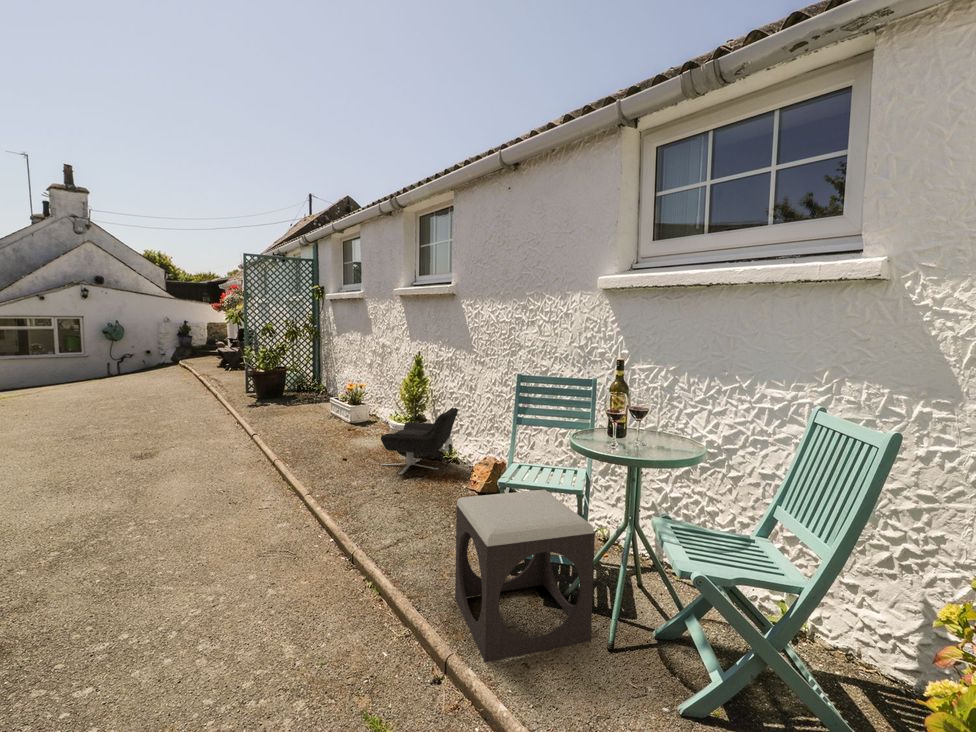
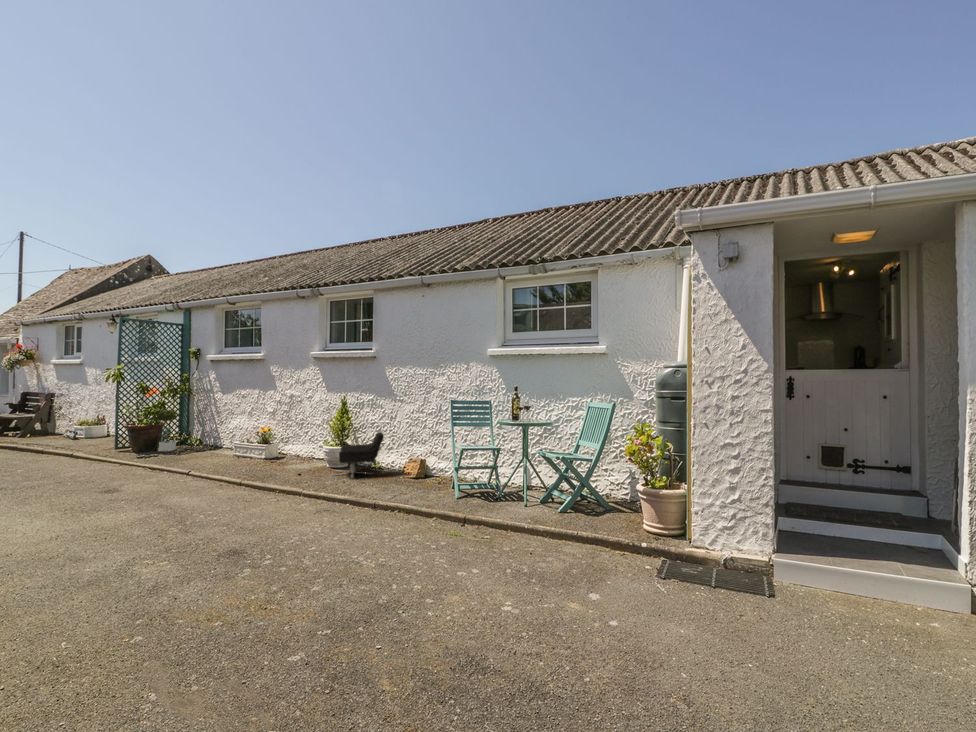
potted tree: none [278,354,300,399] -> present [156,410,177,451]
footstool: present [455,490,595,662] -> none [450,451,518,517]

